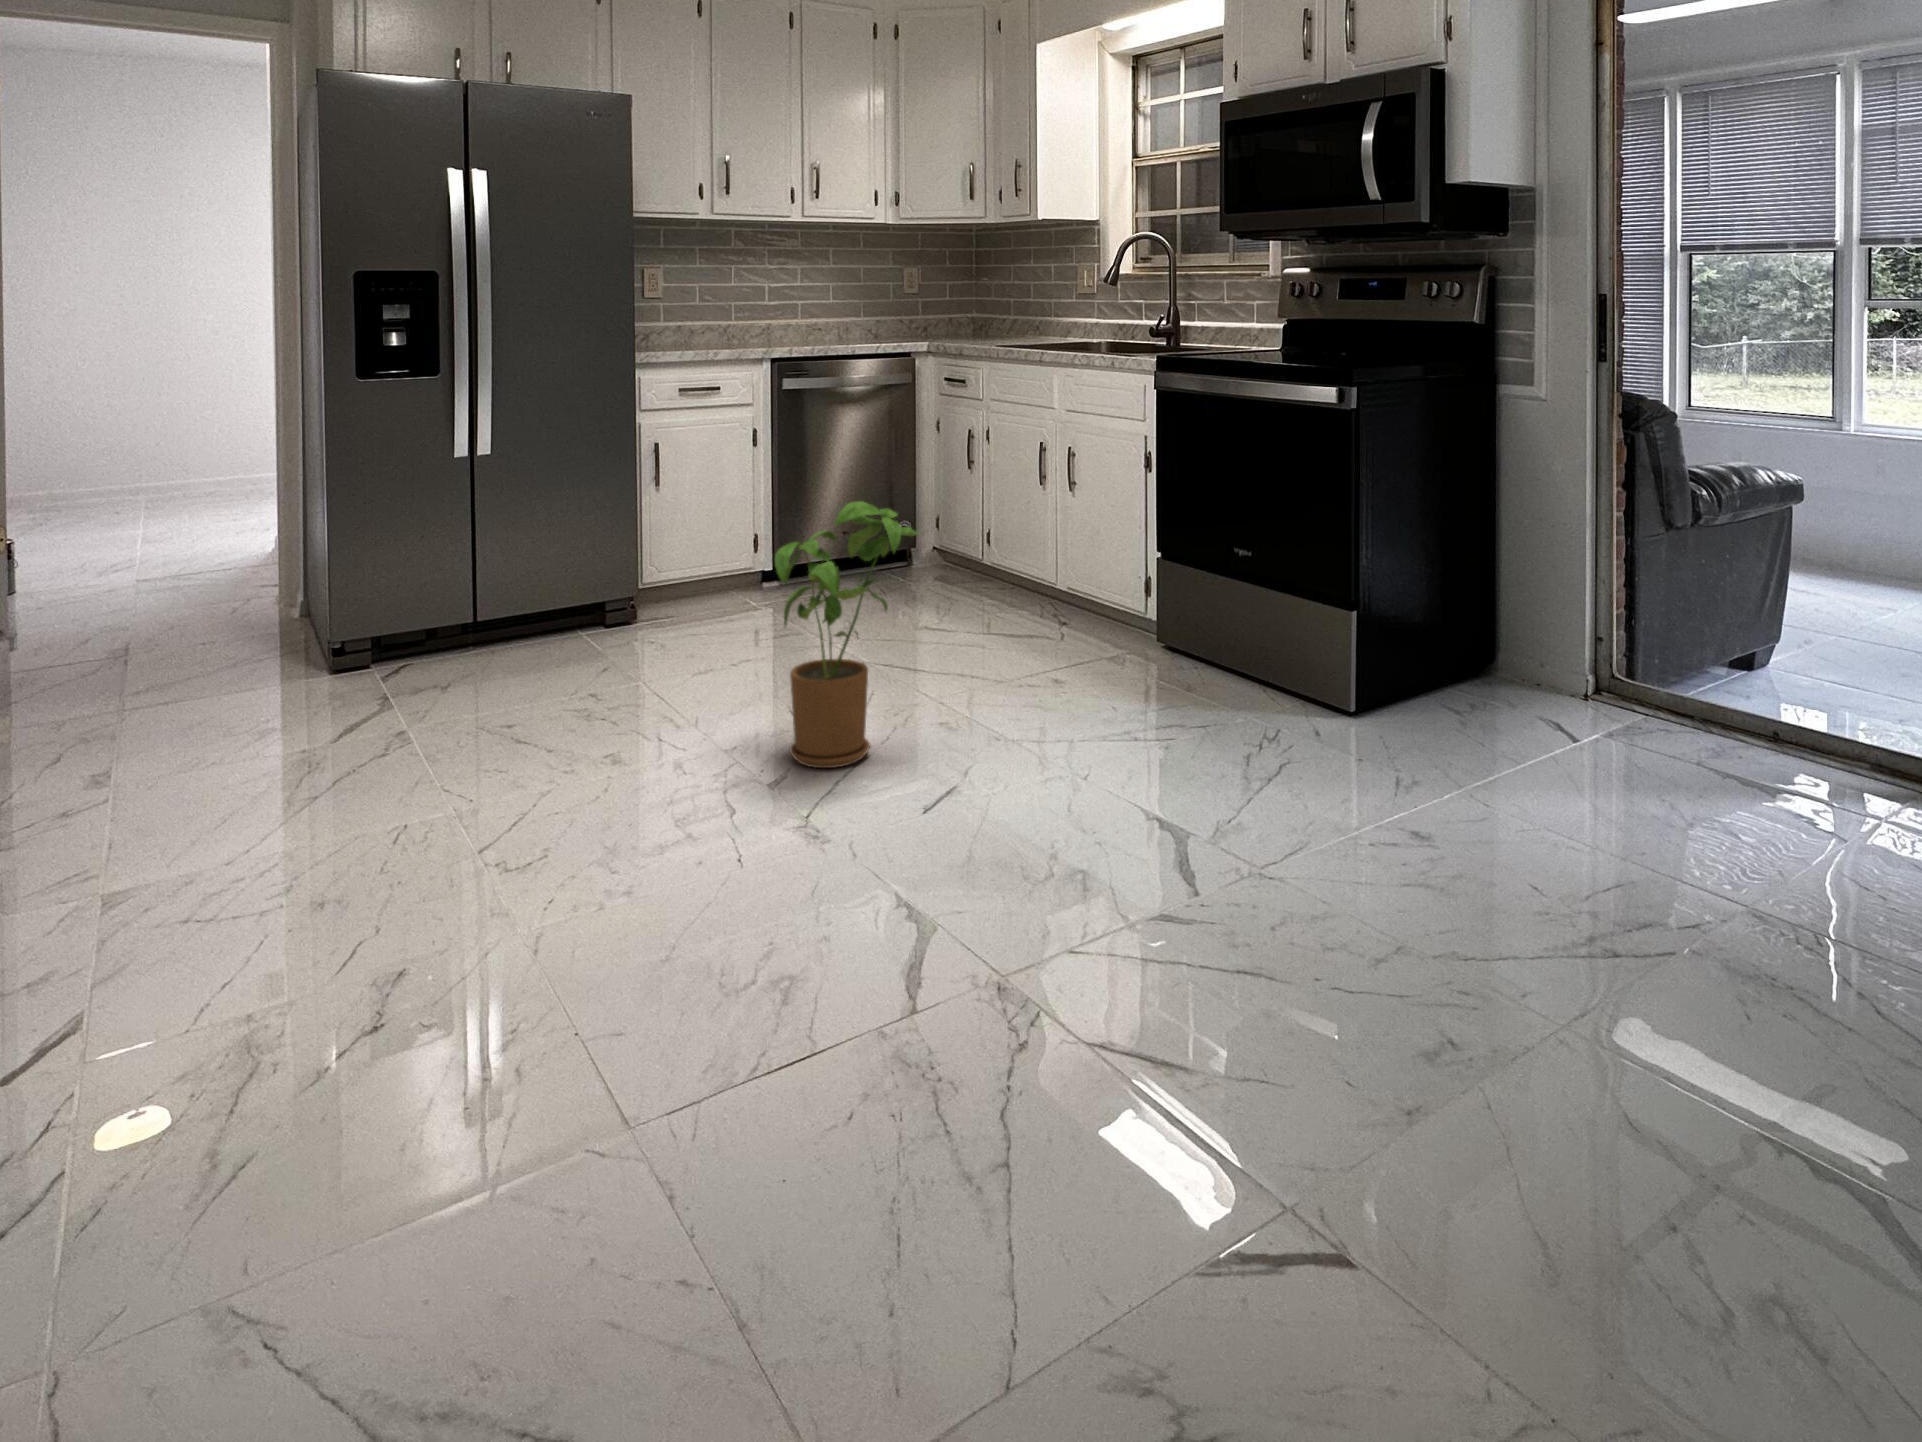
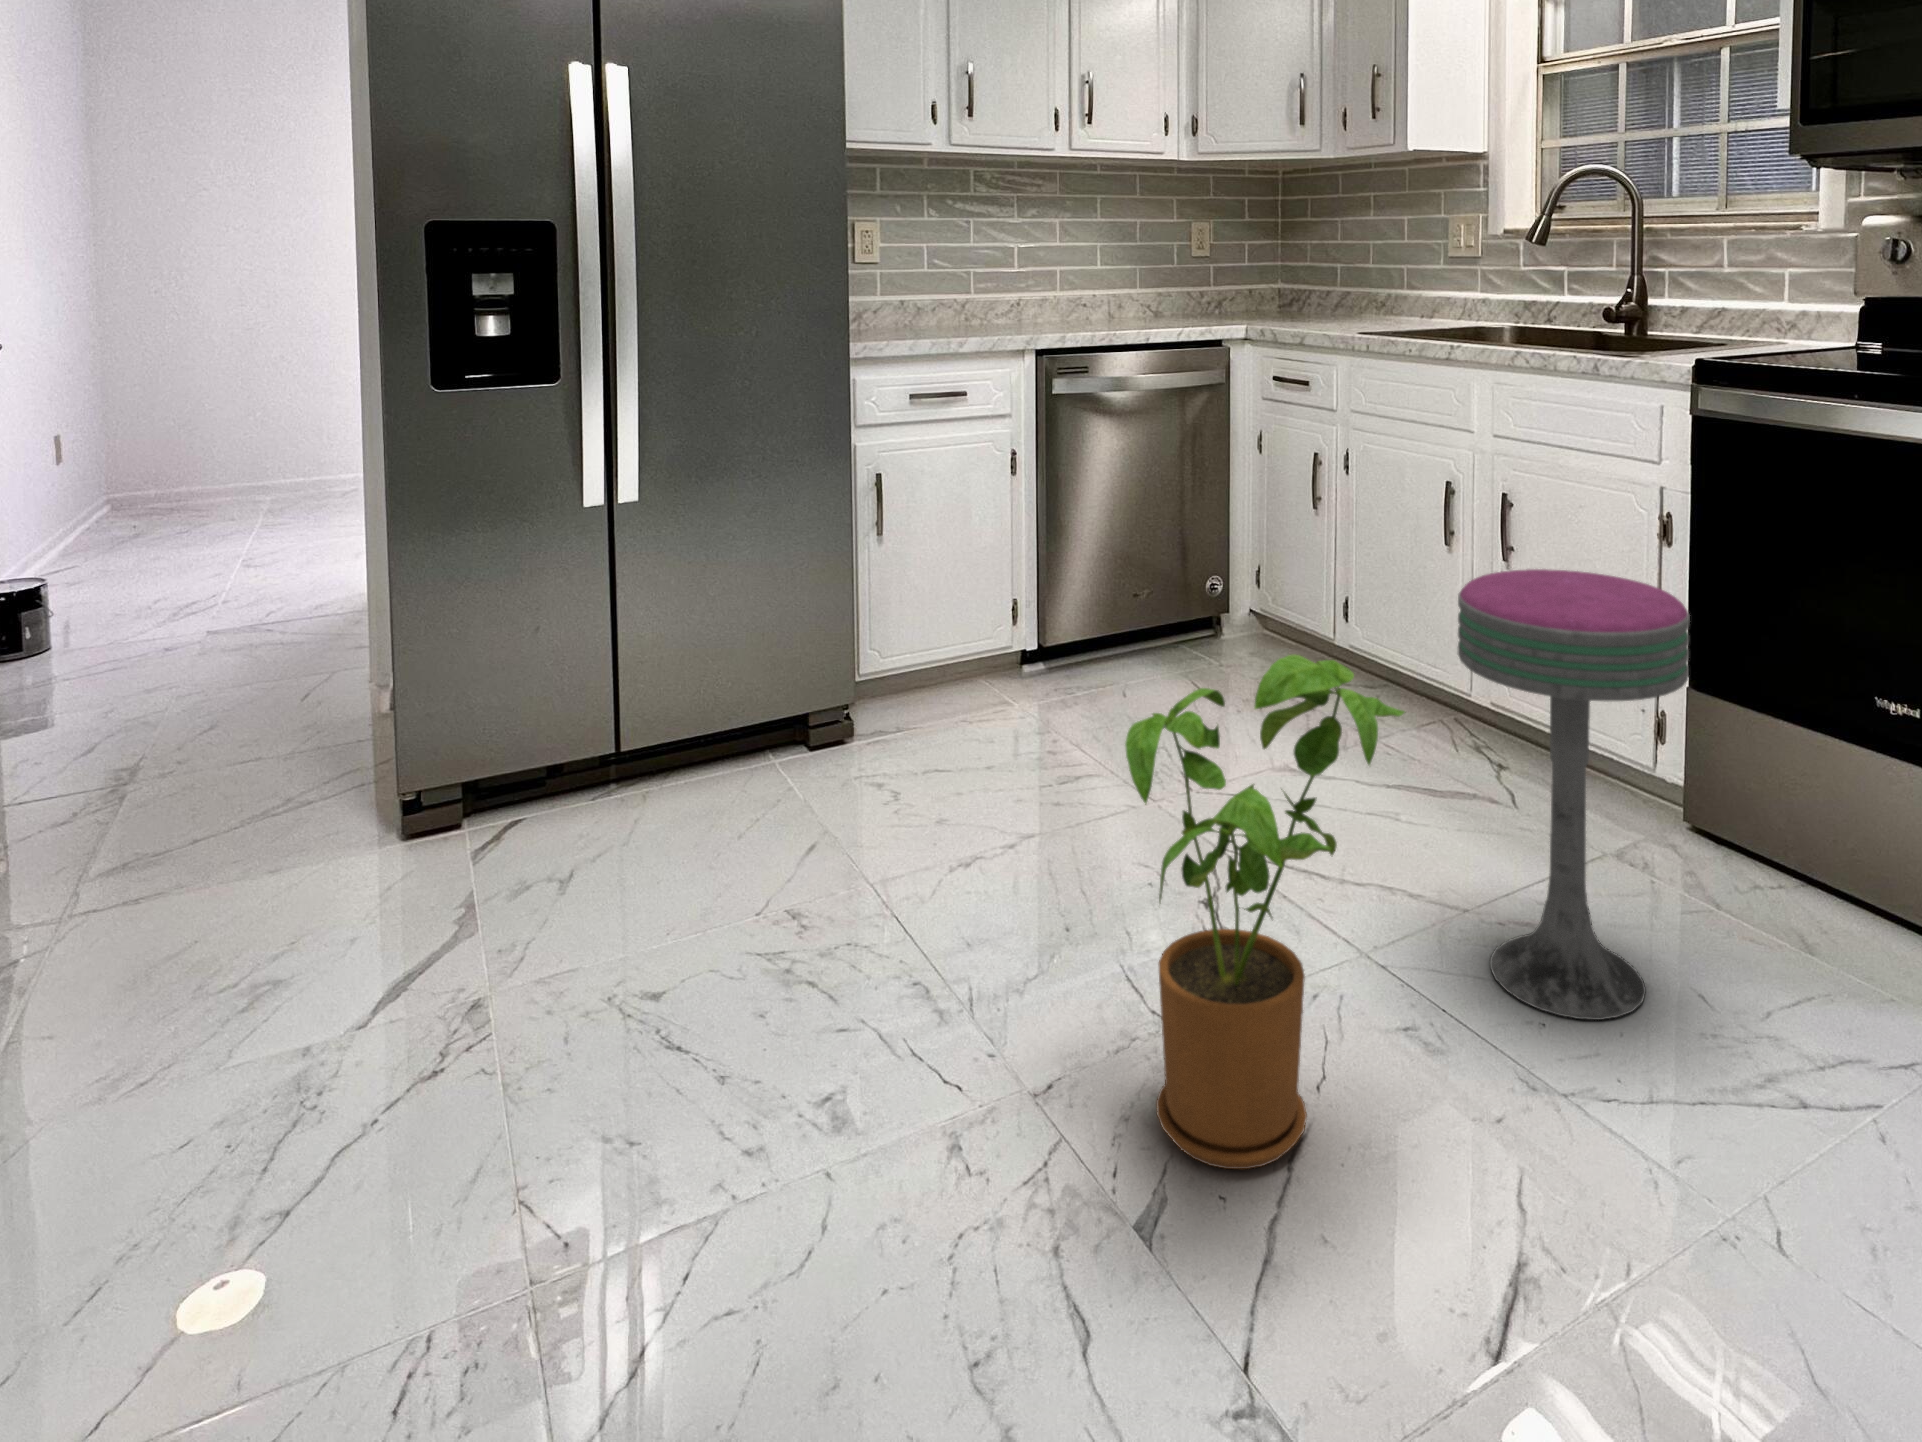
bar stool: none [982,476,1105,718] -> present [1458,569,1690,1020]

